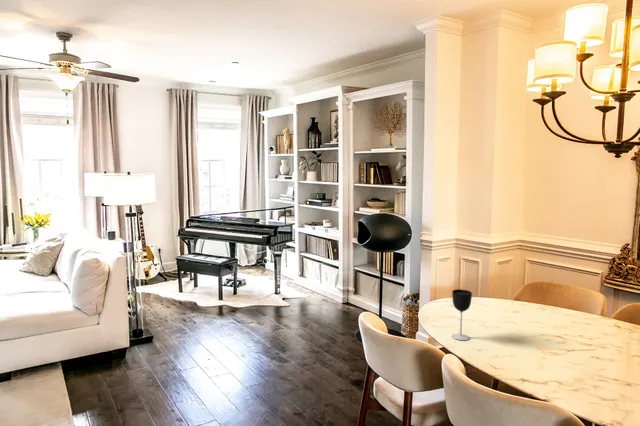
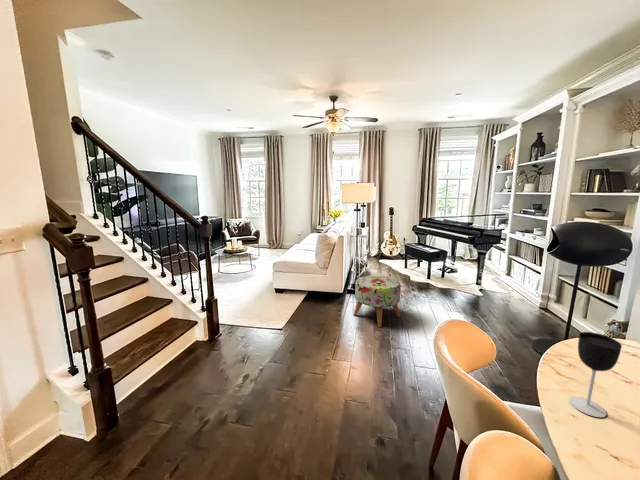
ottoman: none [157,304,222,373] -> present [353,275,401,327]

